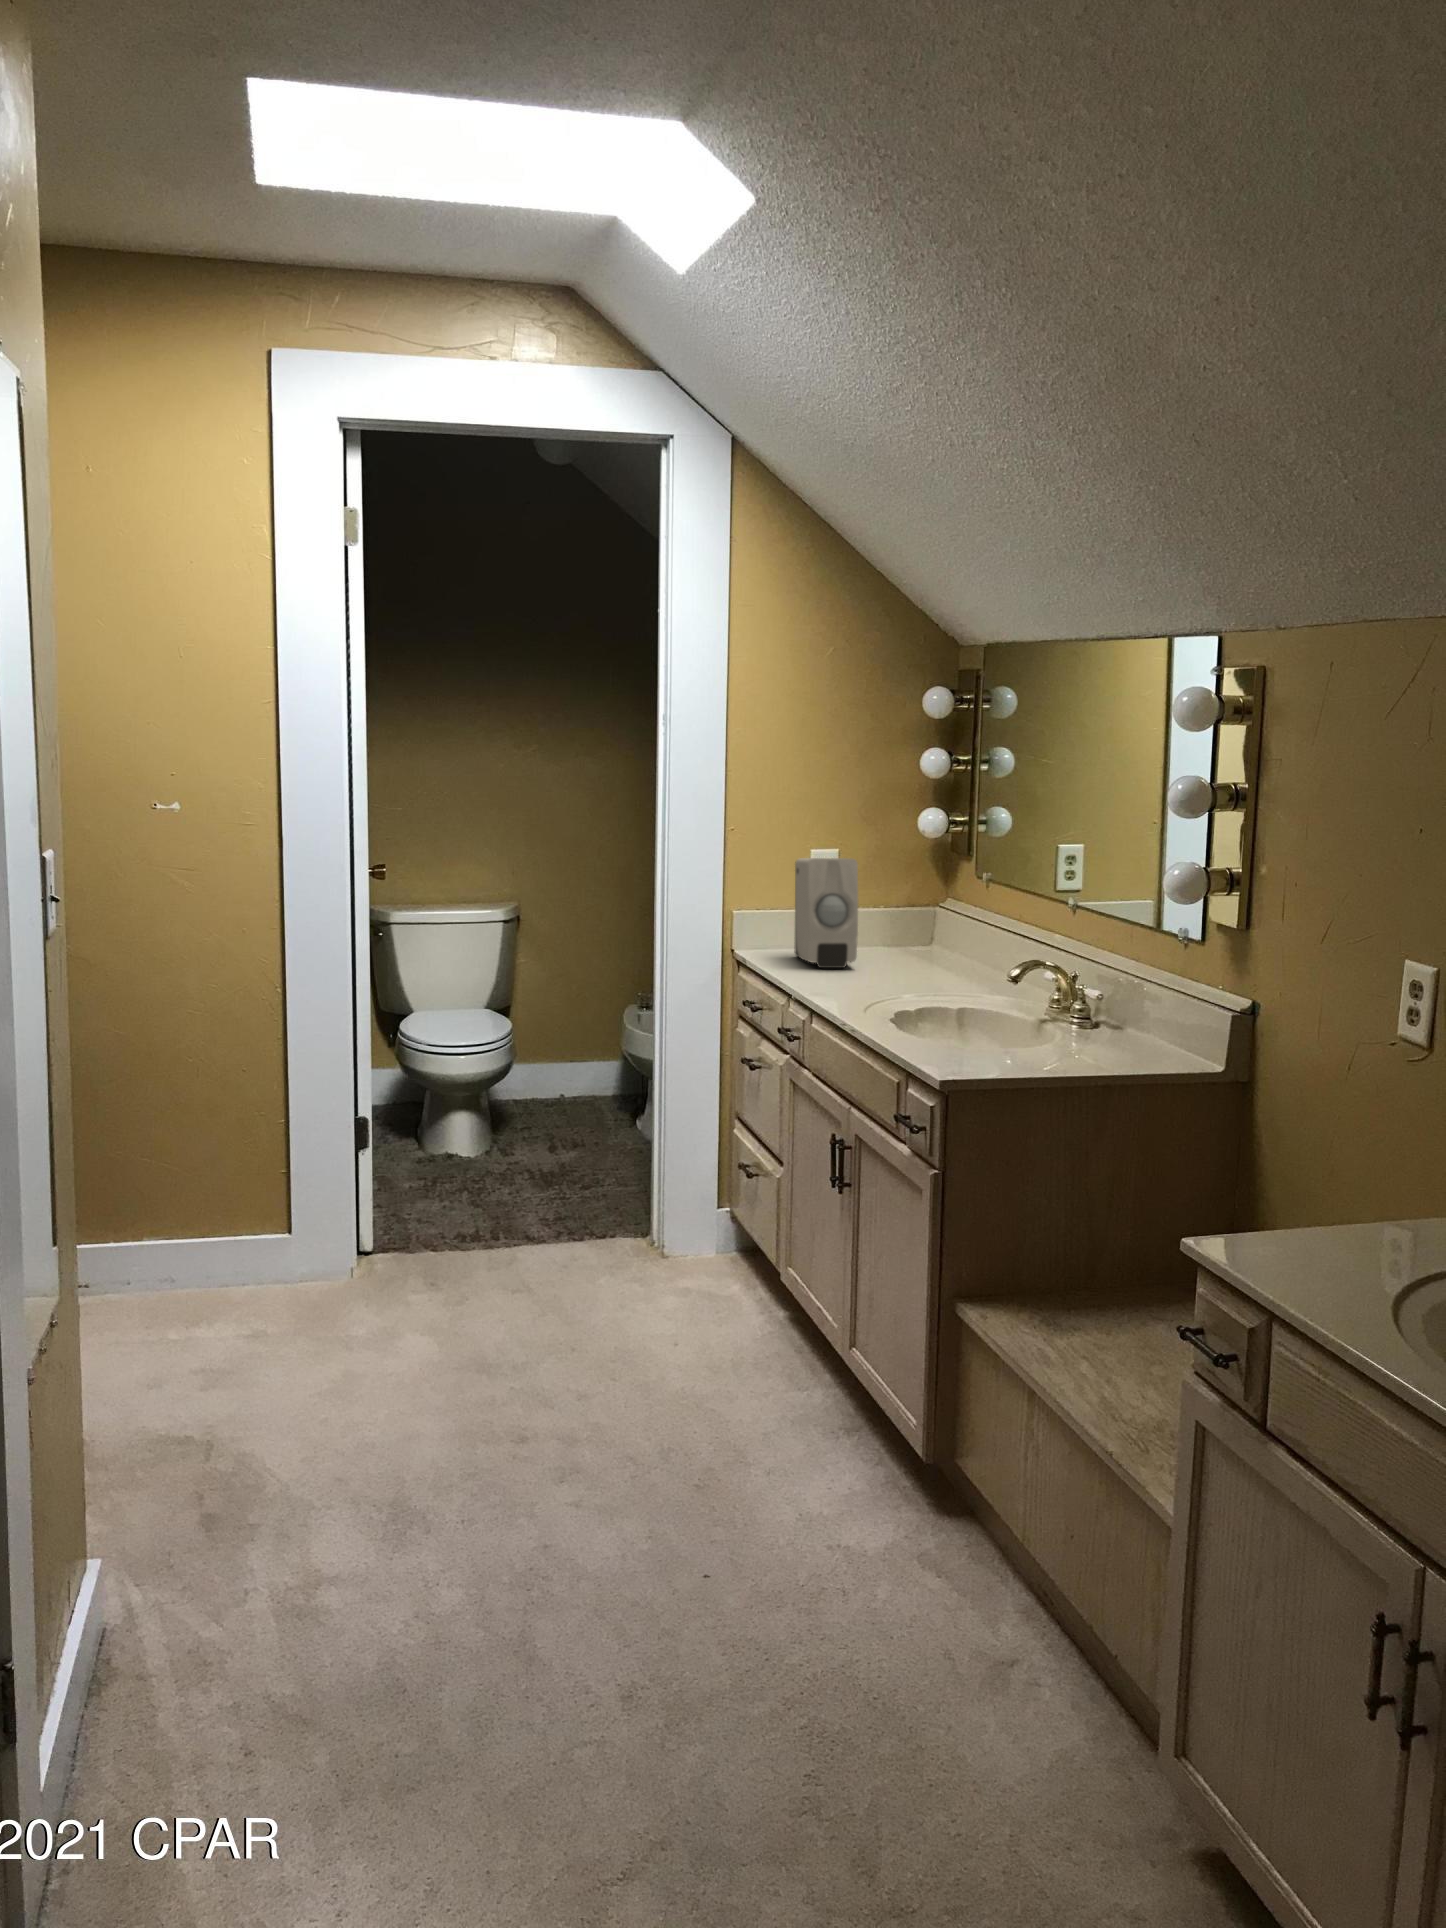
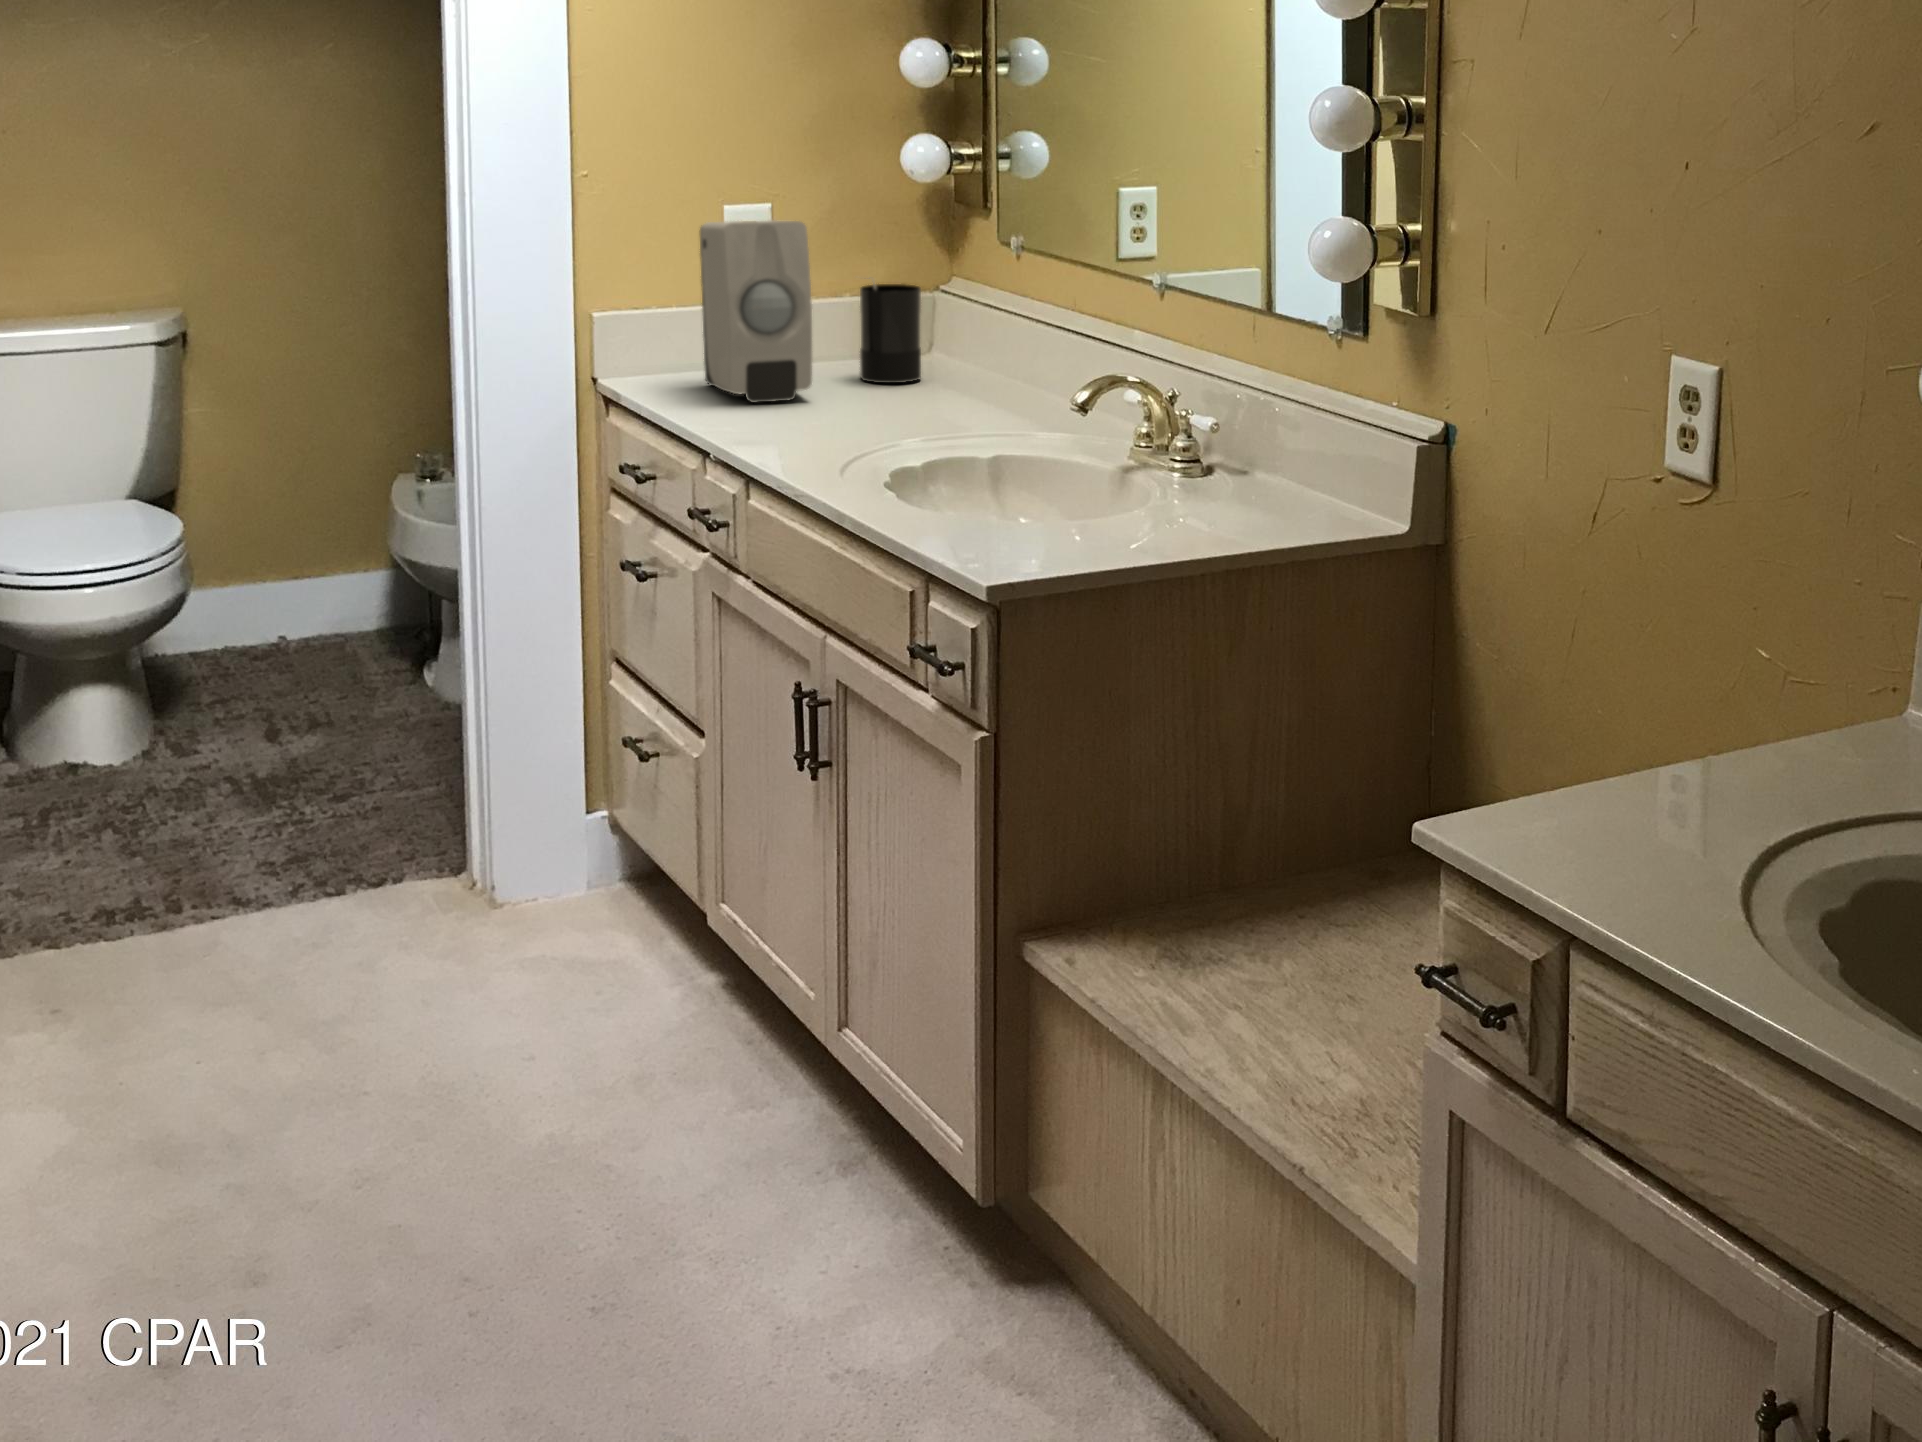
candle: none [887,895,927,962] -> present [860,283,921,383]

